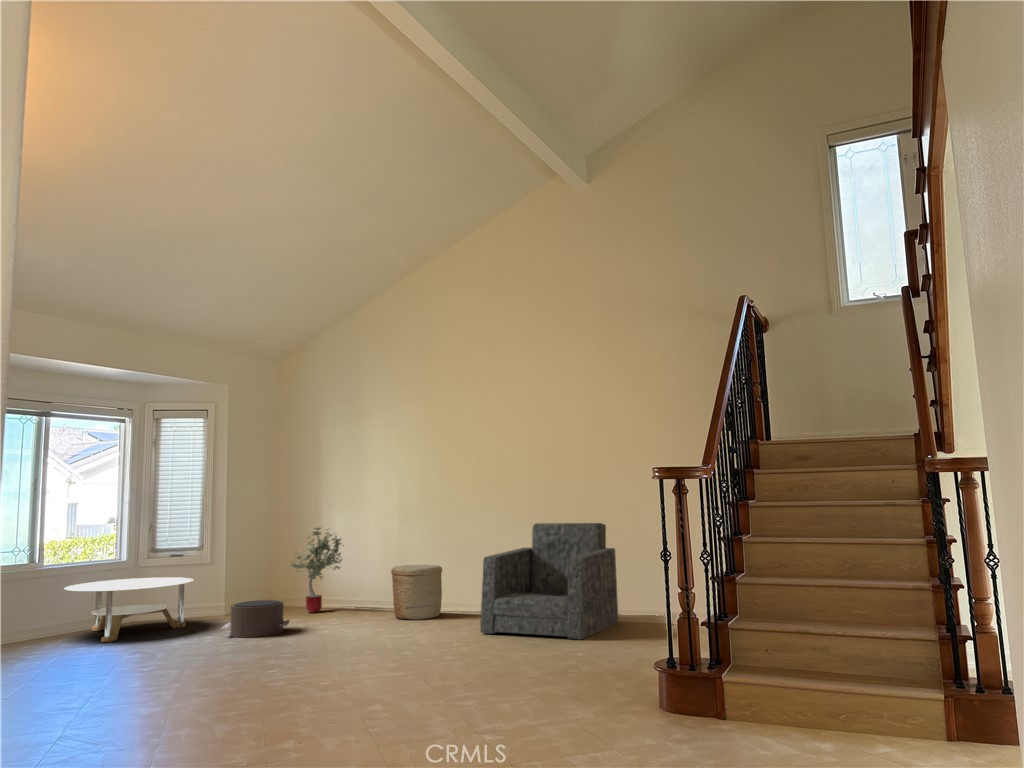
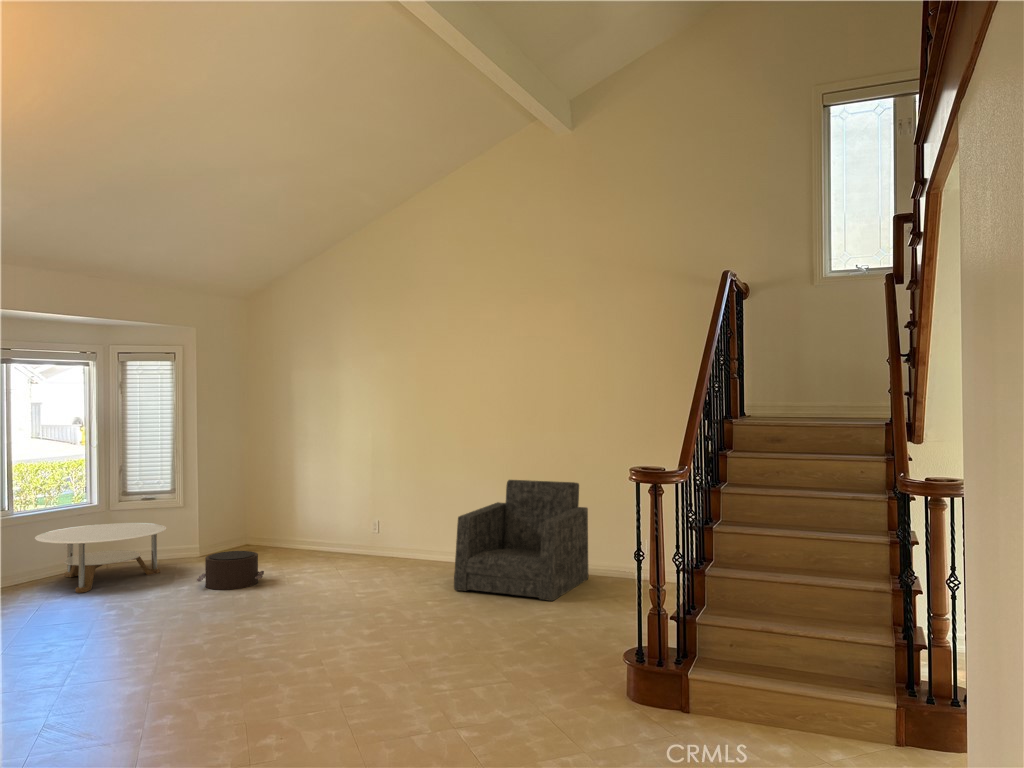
potted tree: present [291,527,344,613] -> none [263,473,318,558]
woven basket: present [391,565,442,620] -> none [365,514,416,570]

